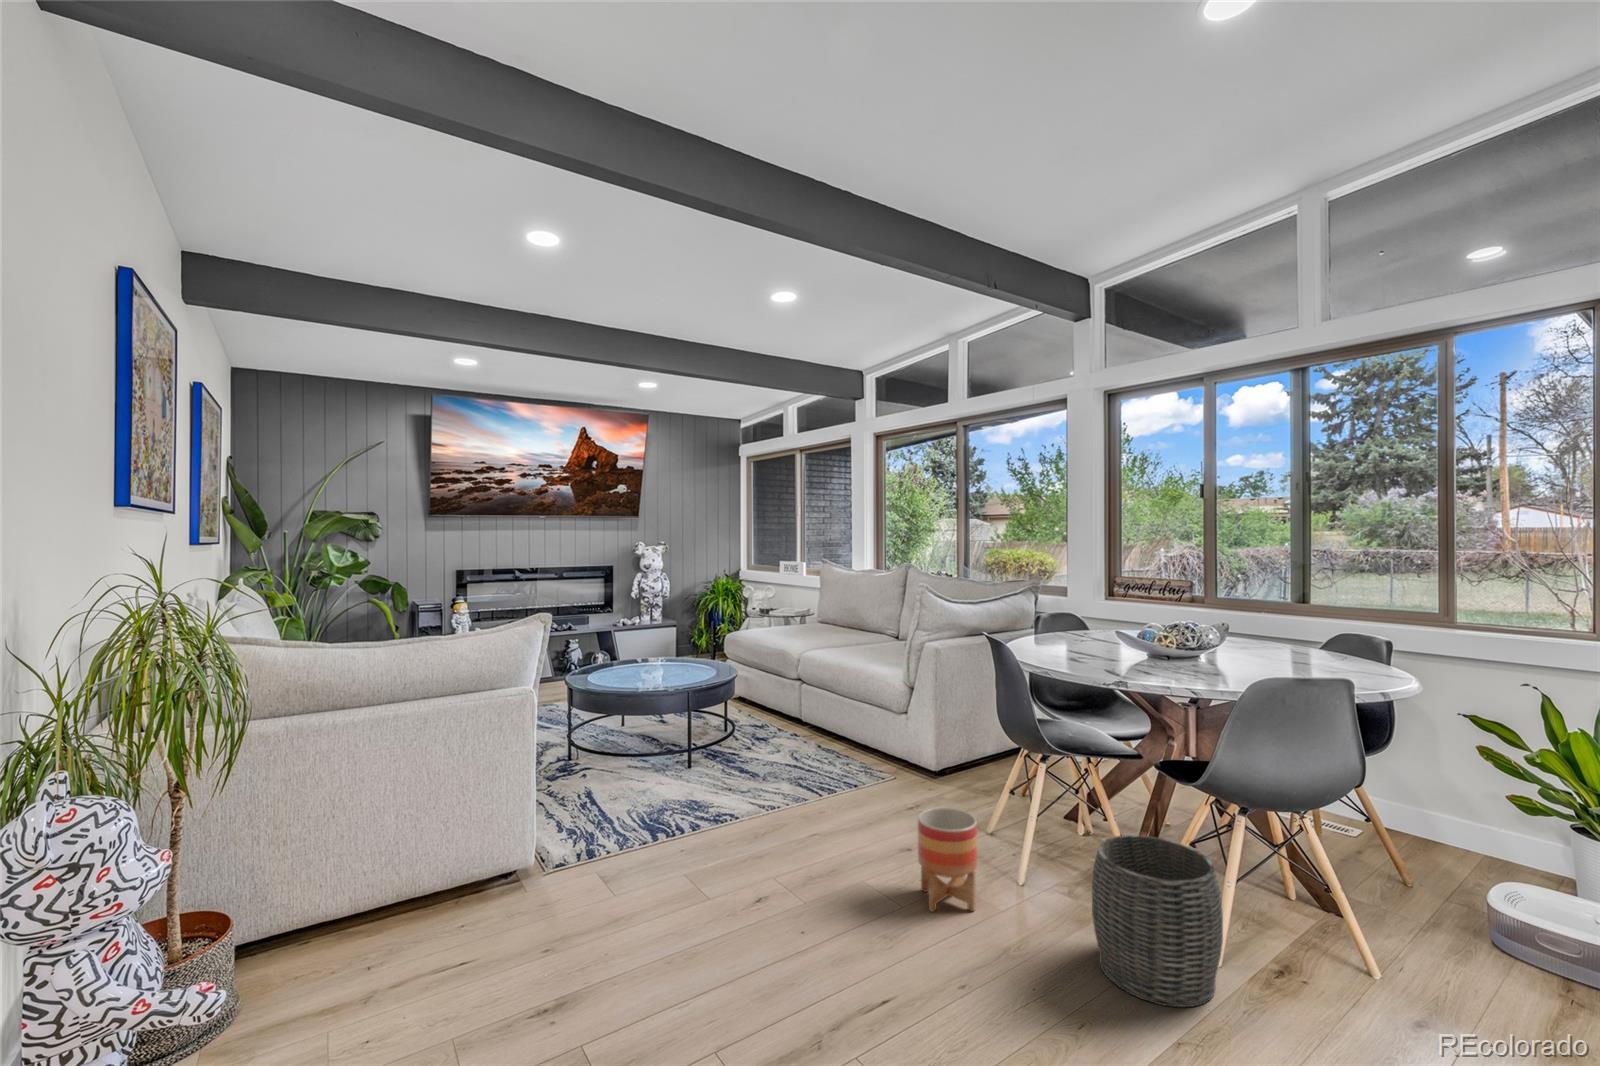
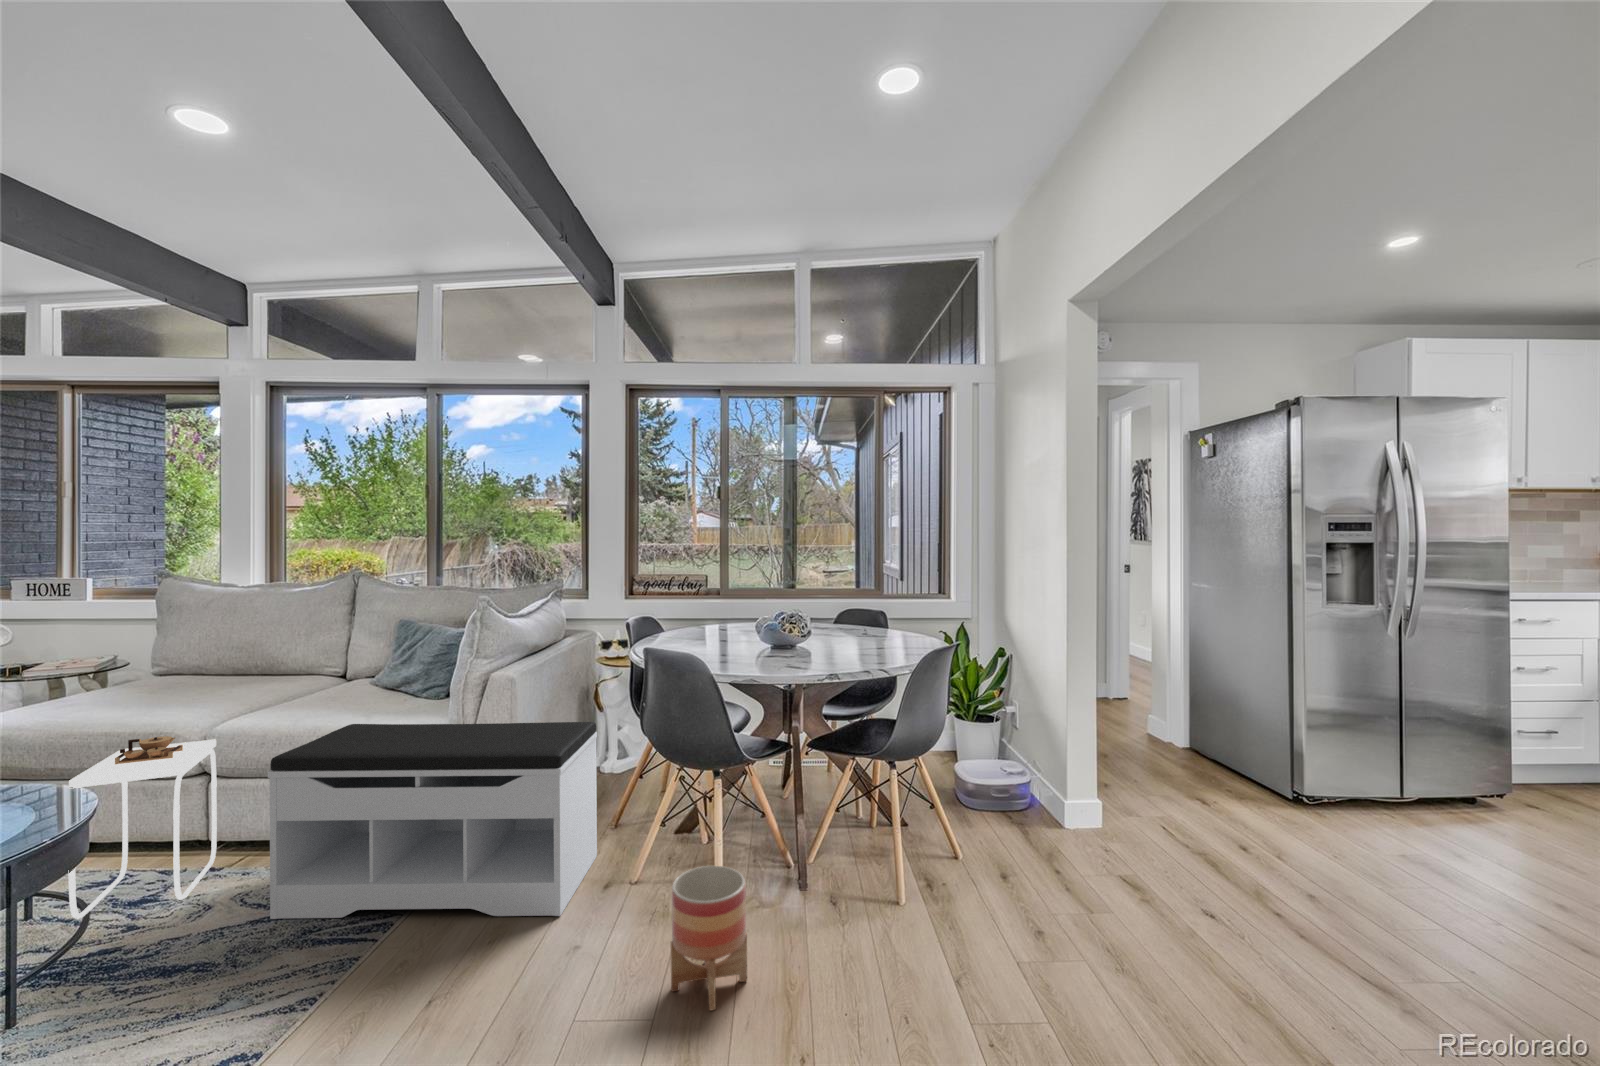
side table: none [733,651,801,745] -> present [69,736,217,919]
bench: none [792,664,979,824] -> present [268,722,597,919]
woven basket: present [1092,835,1223,1007] -> none [868,812,980,973]

